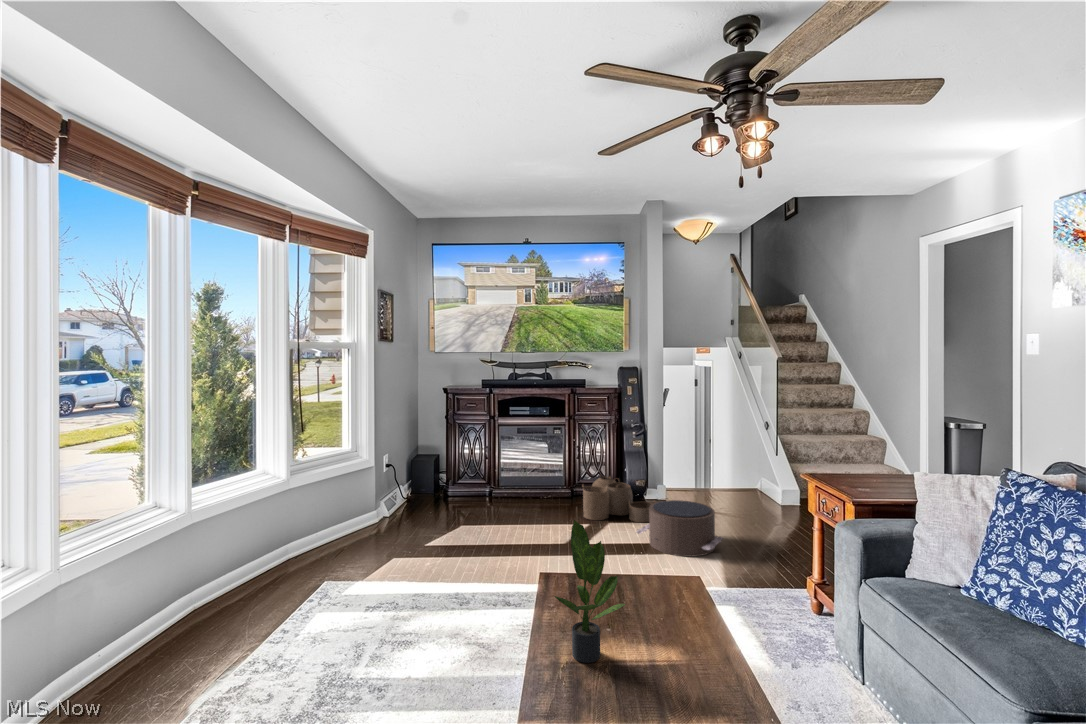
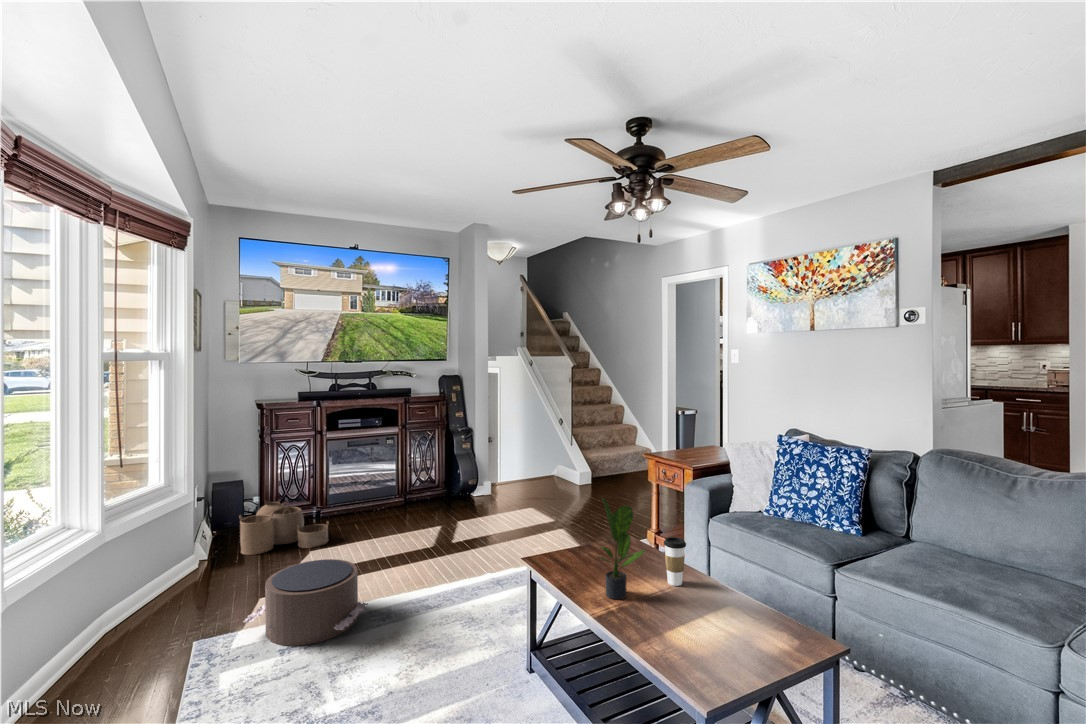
woven basket: present [583,476,655,522] -> present [240,502,329,555]
pouf: present [636,500,723,557] -> present [243,559,368,646]
coffee cup: none [667,595,700,669] -> present [664,537,686,586]

